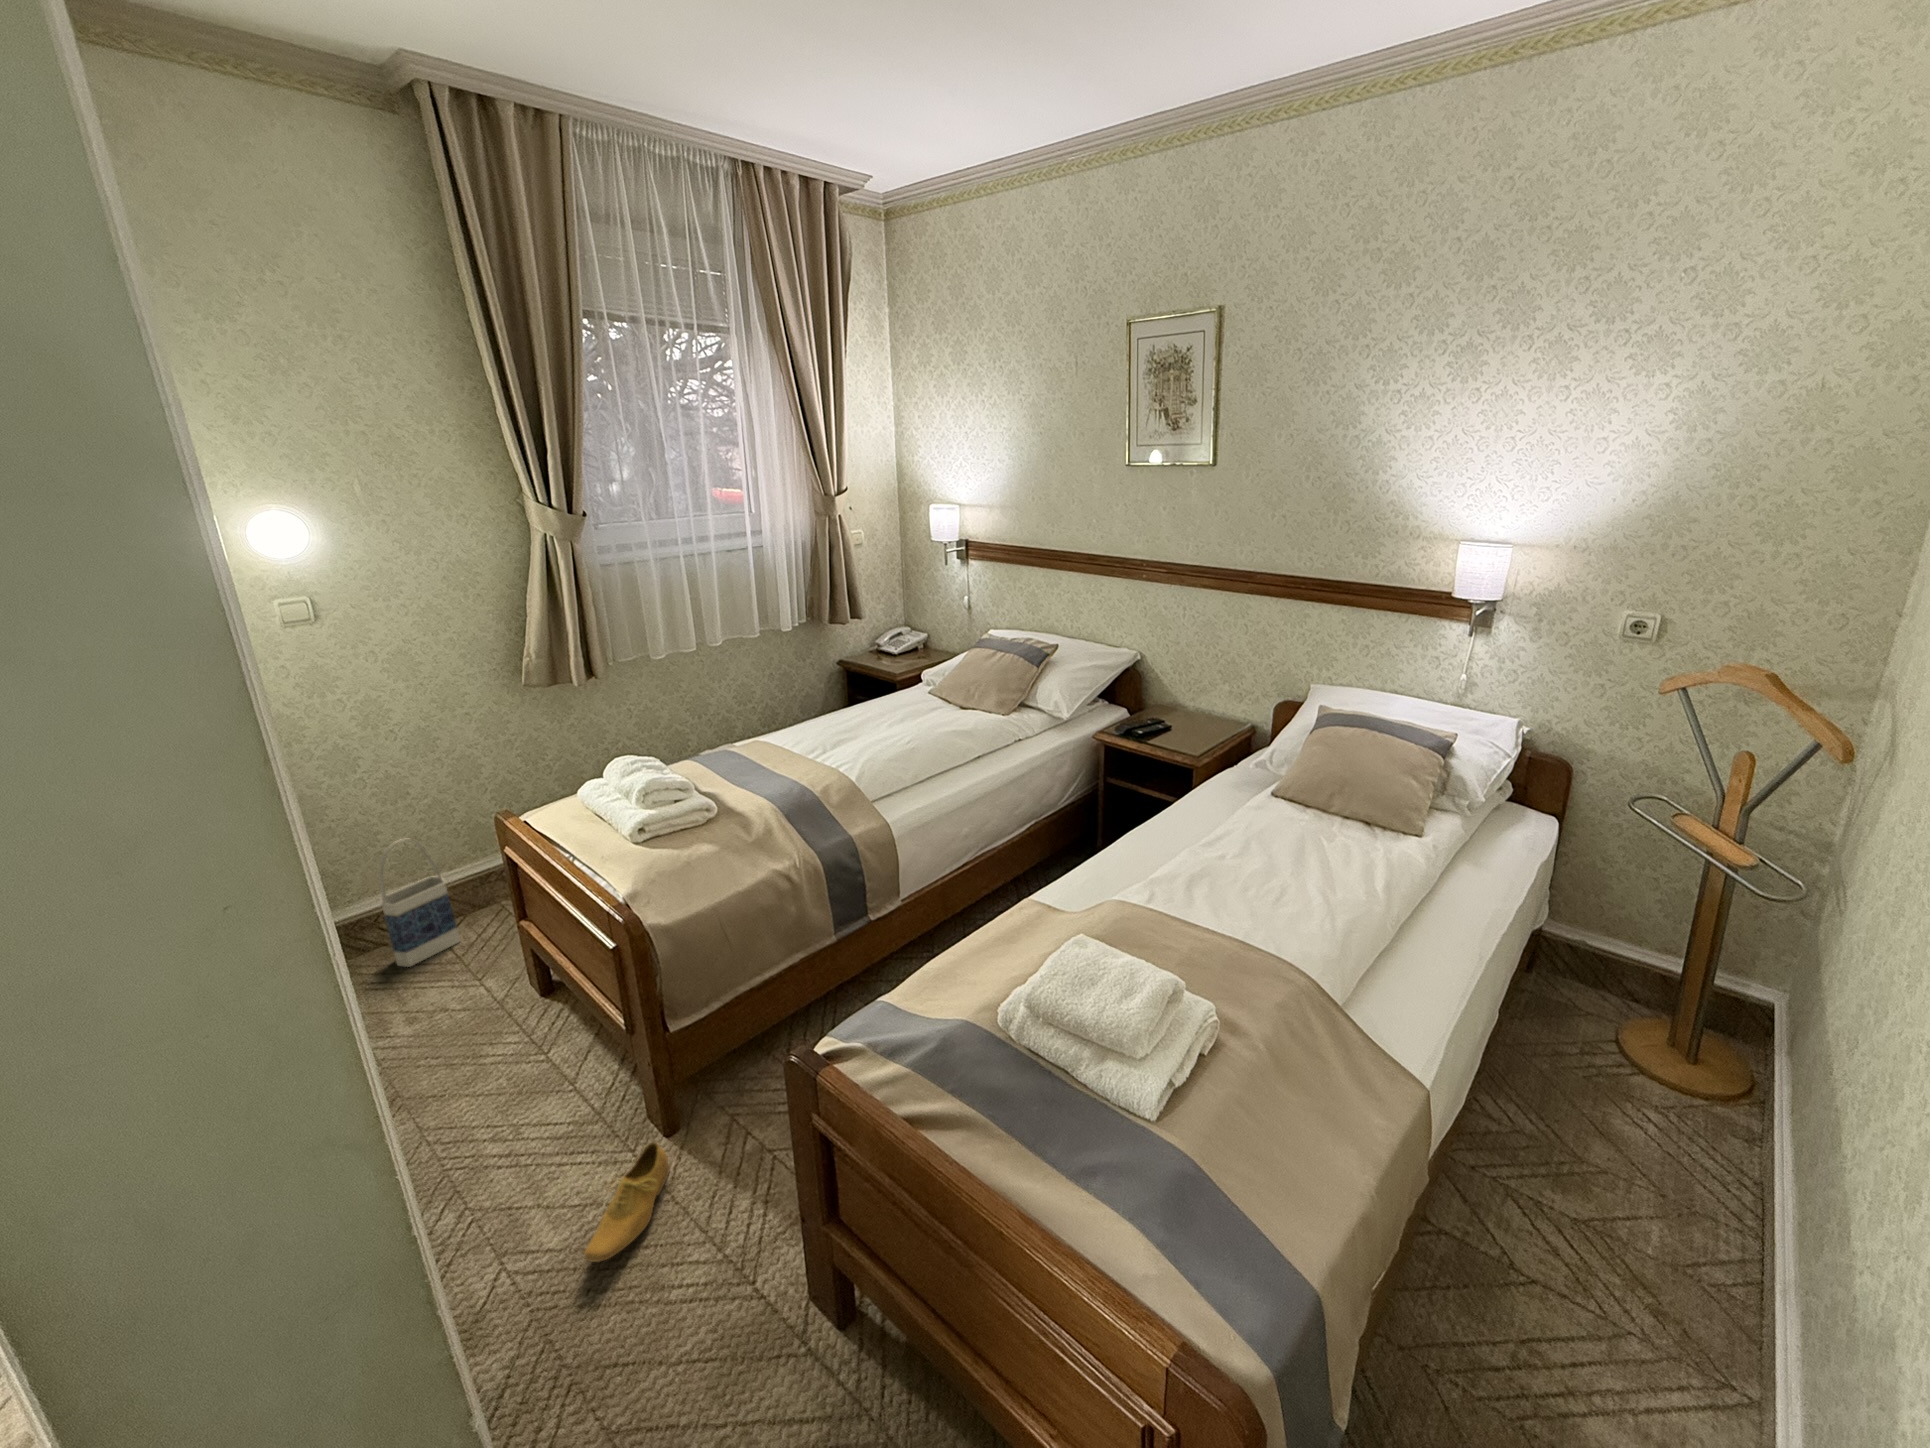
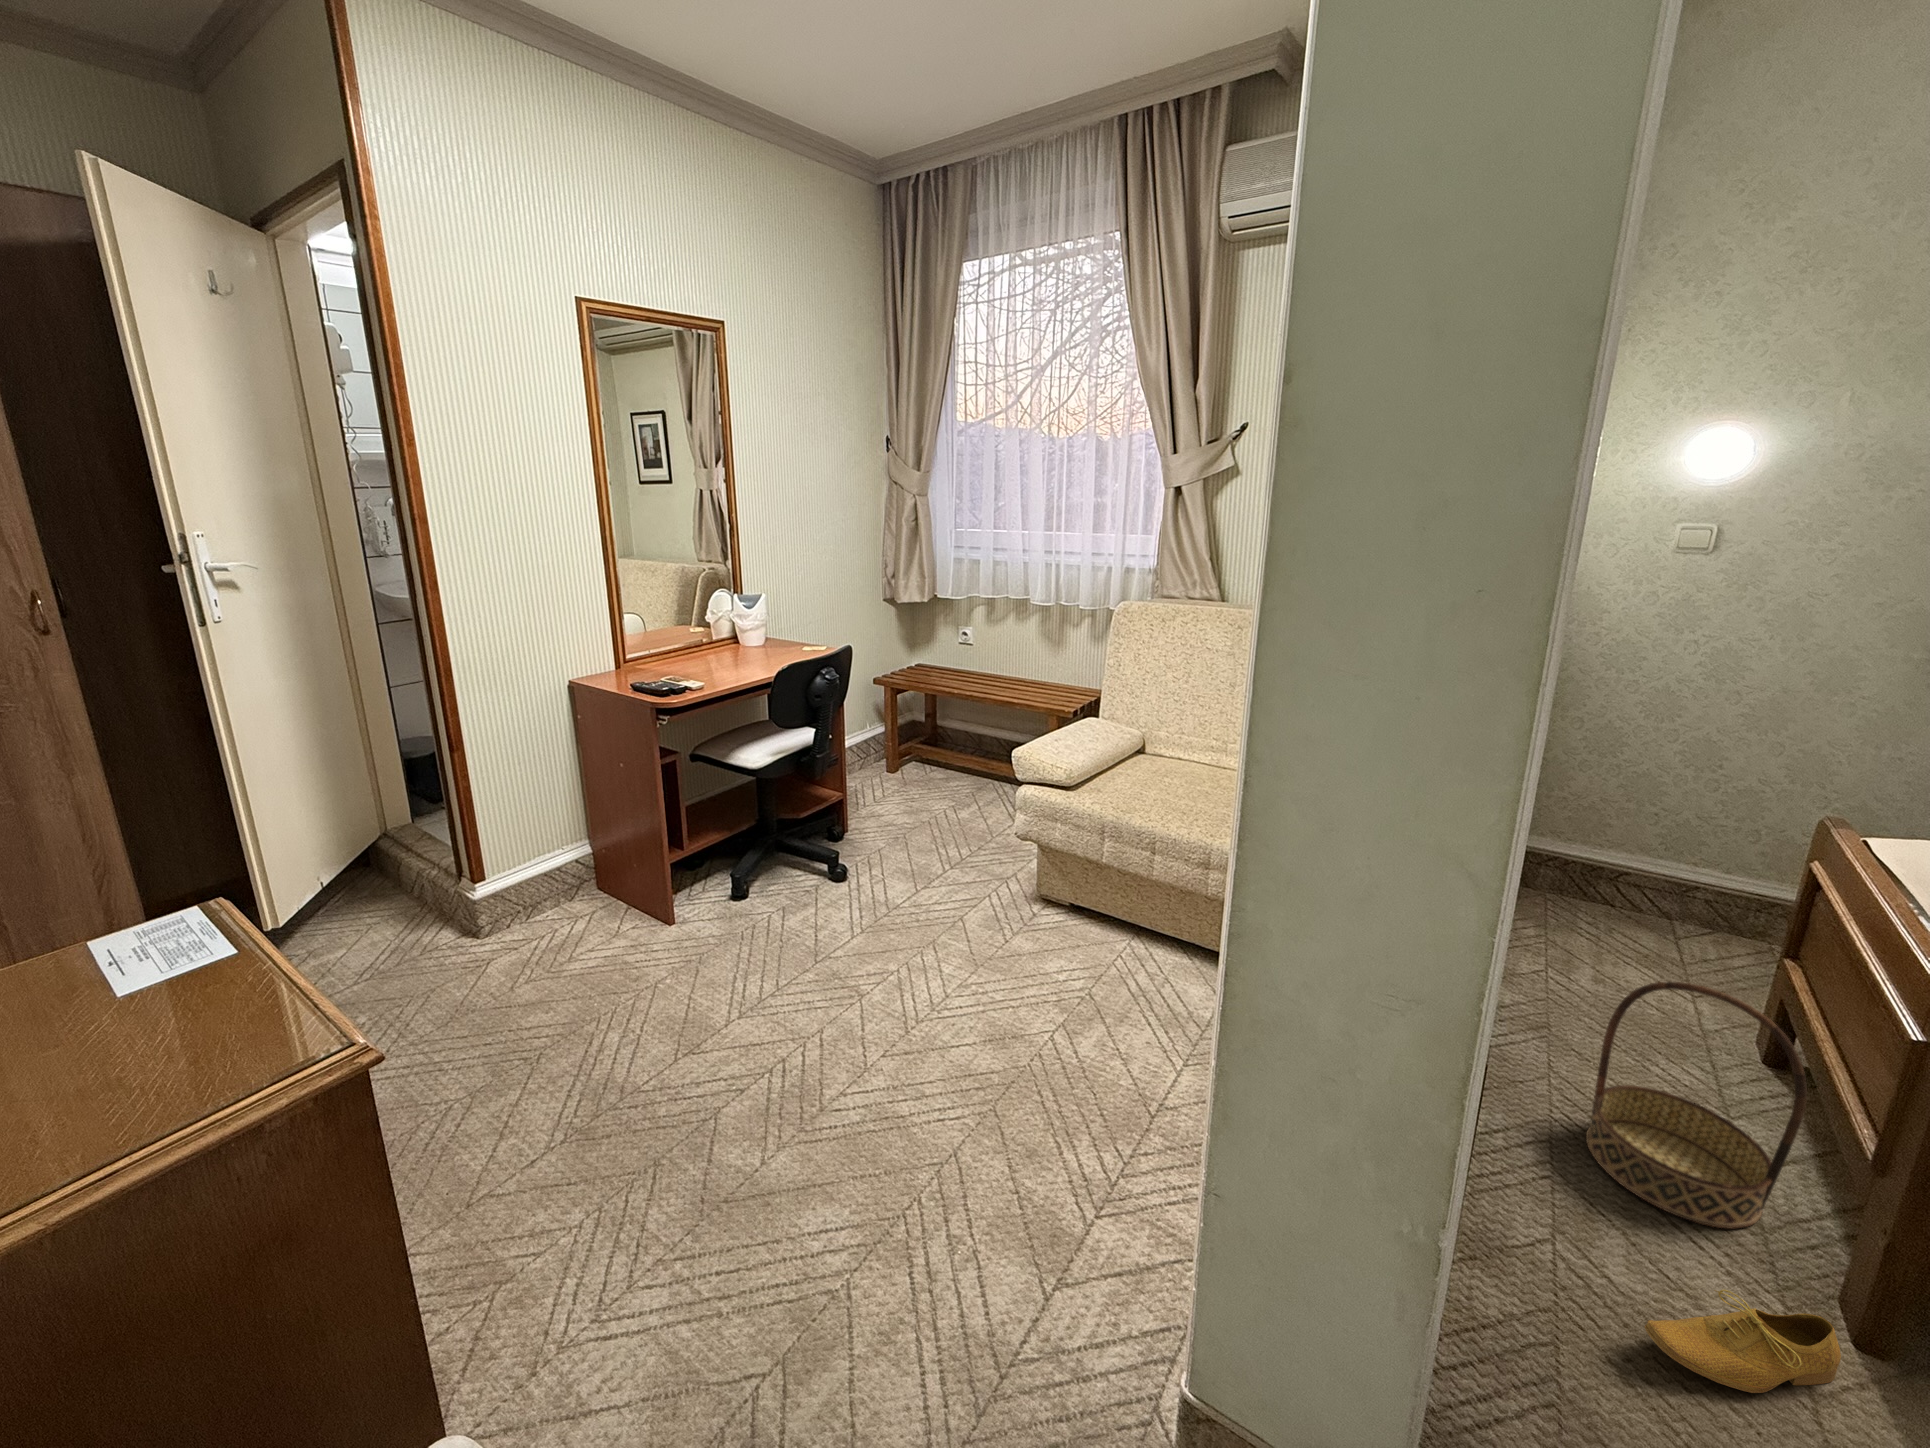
bag: present [379,839,460,967] -> none [1614,805,1714,950]
basket: none [448,987,595,1174] -> present [1586,982,1807,1229]

